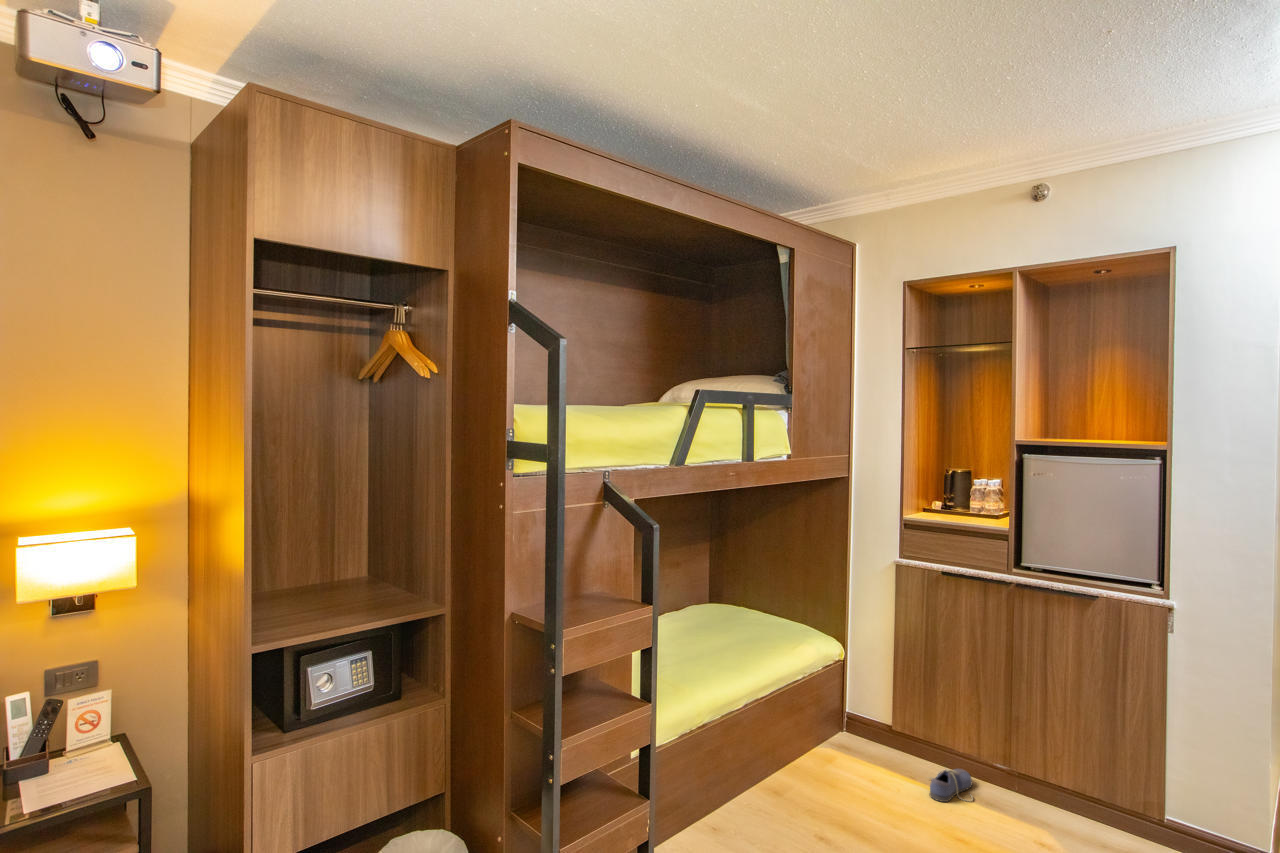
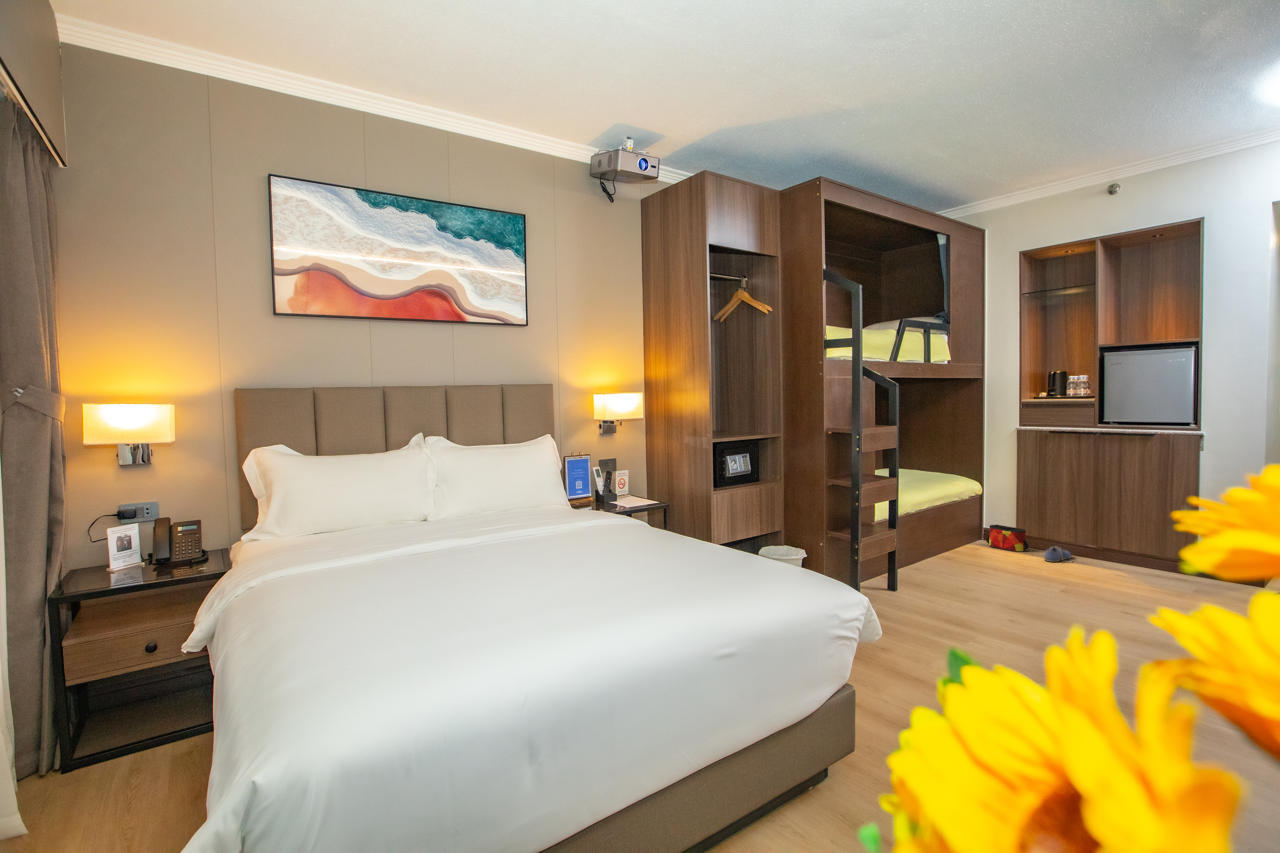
bag: none [849,712,909,767] -> present [986,525,1029,552]

